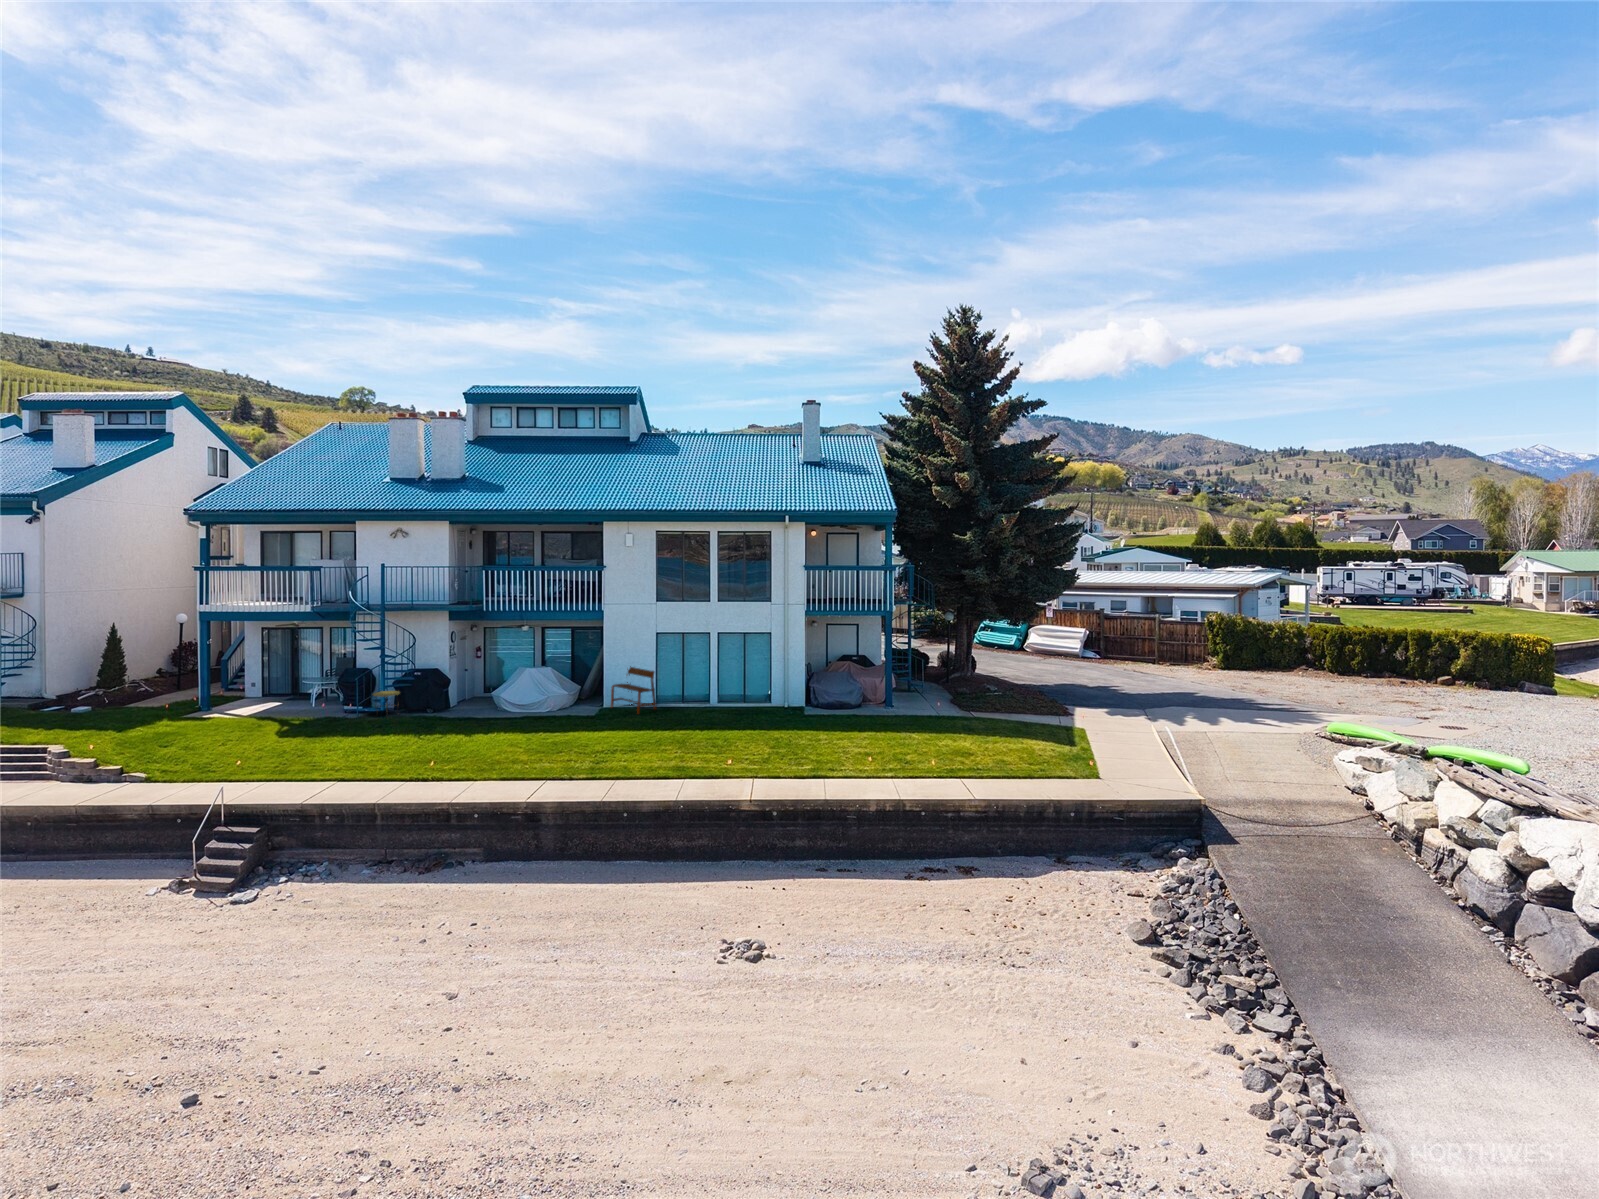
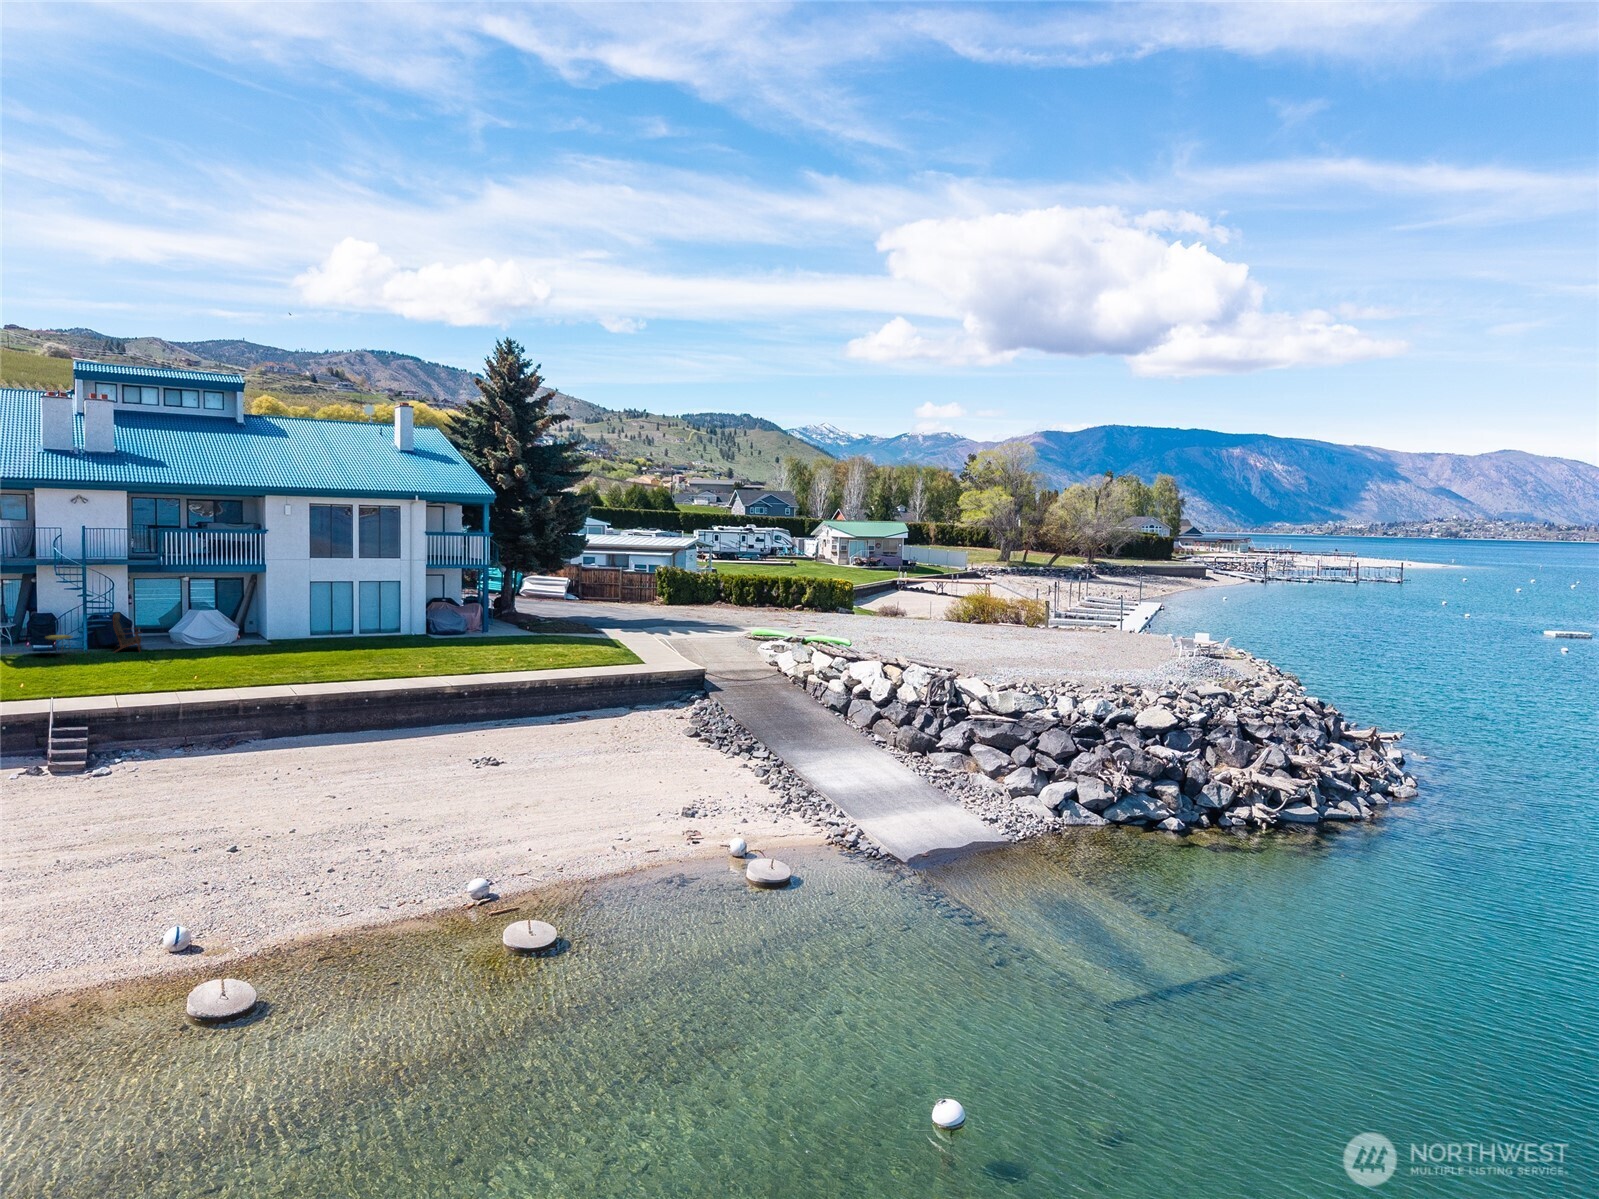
bench: present [611,666,656,714] -> none [266,609,309,646]
lounge chair: none [441,667,479,715] -> present [113,613,141,651]

